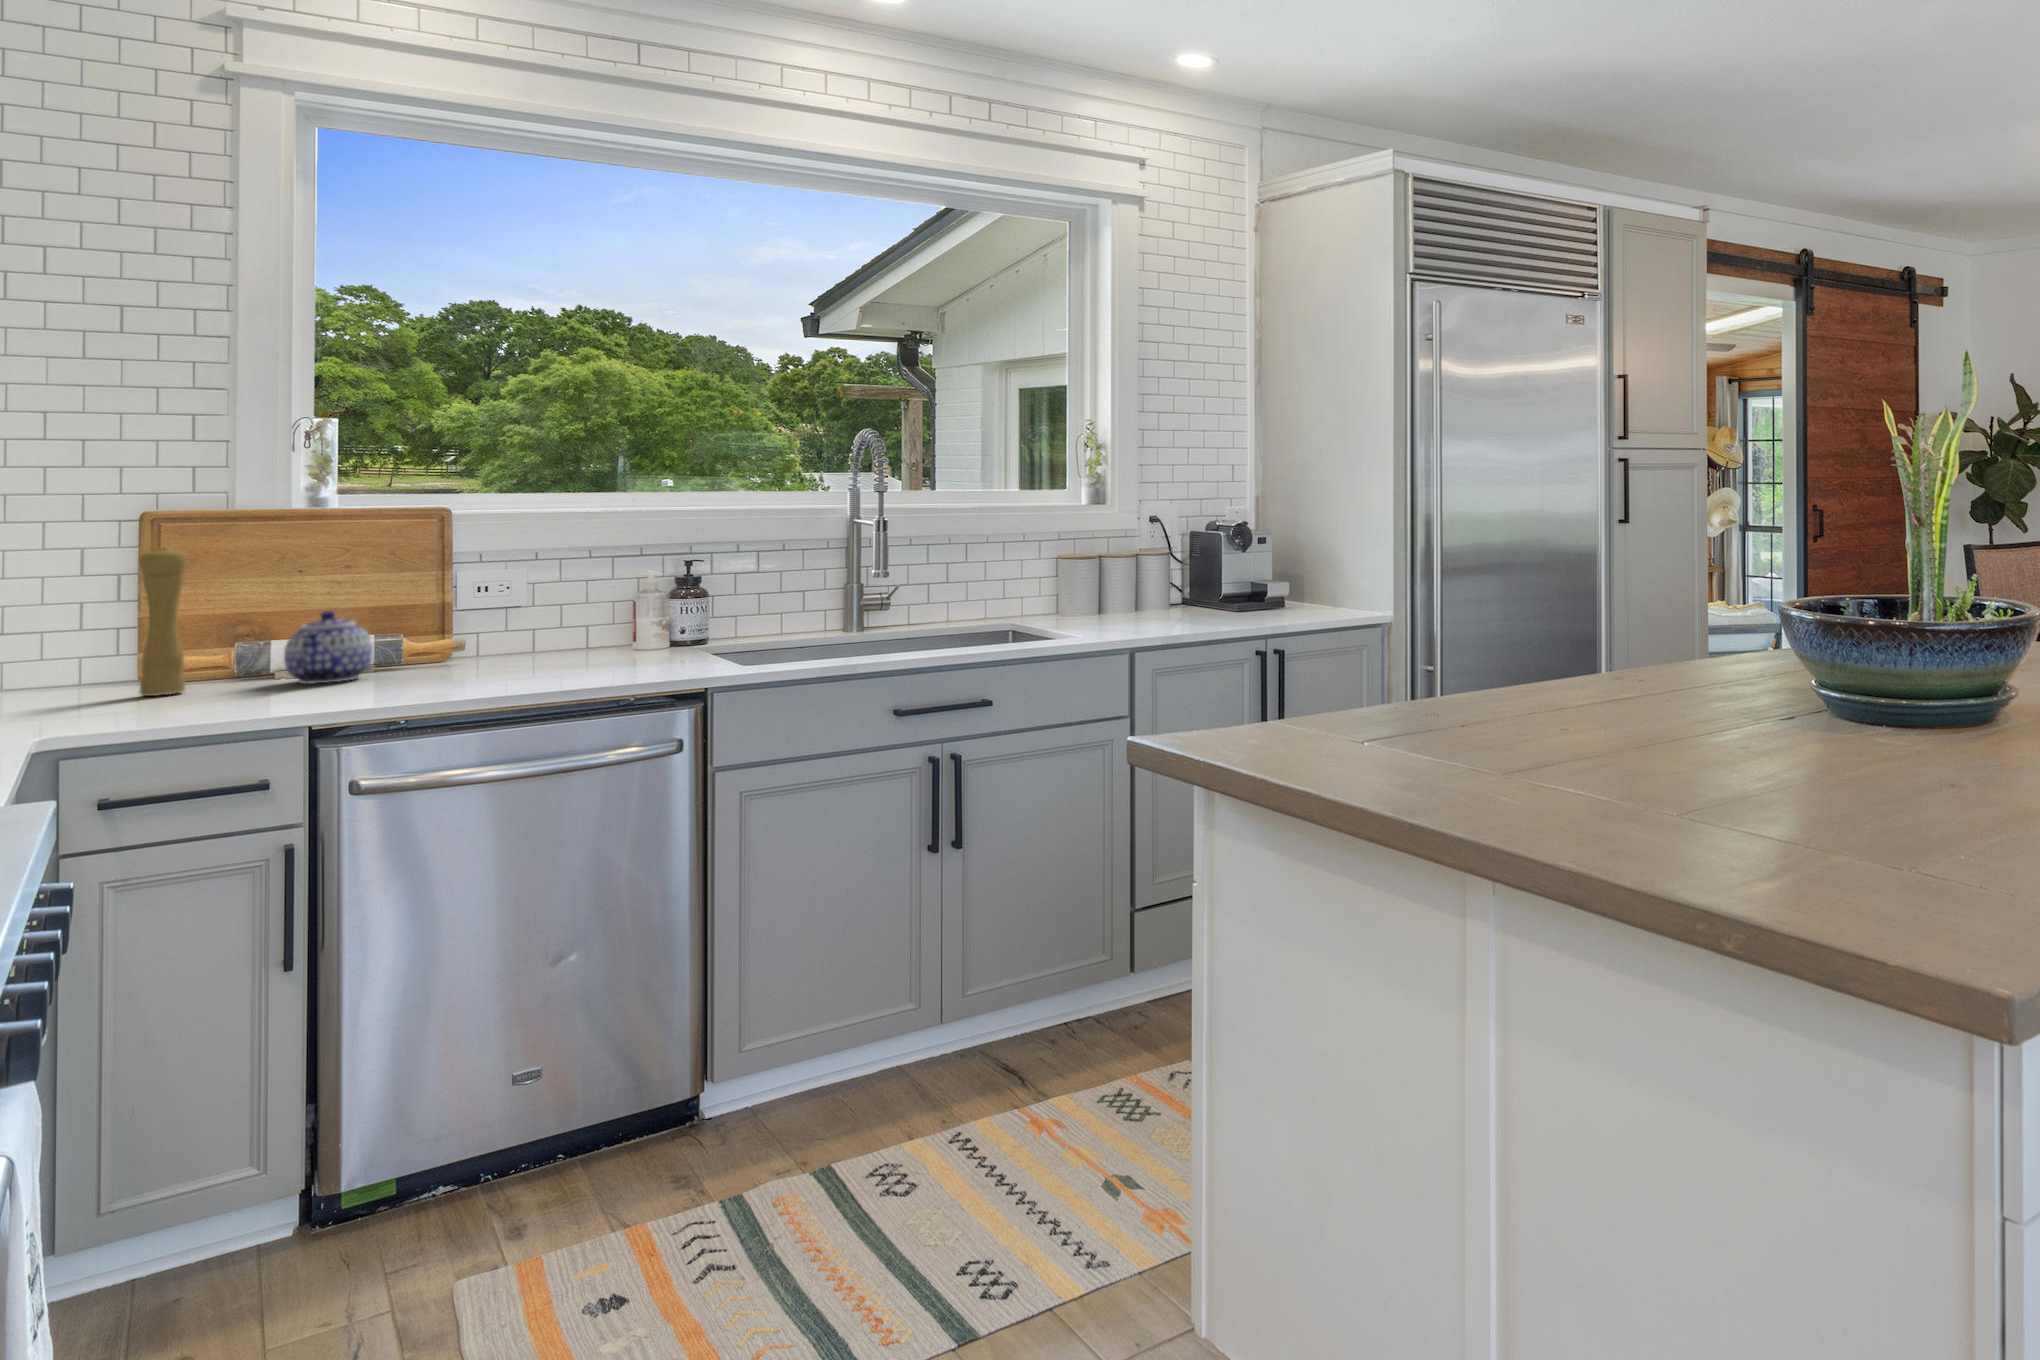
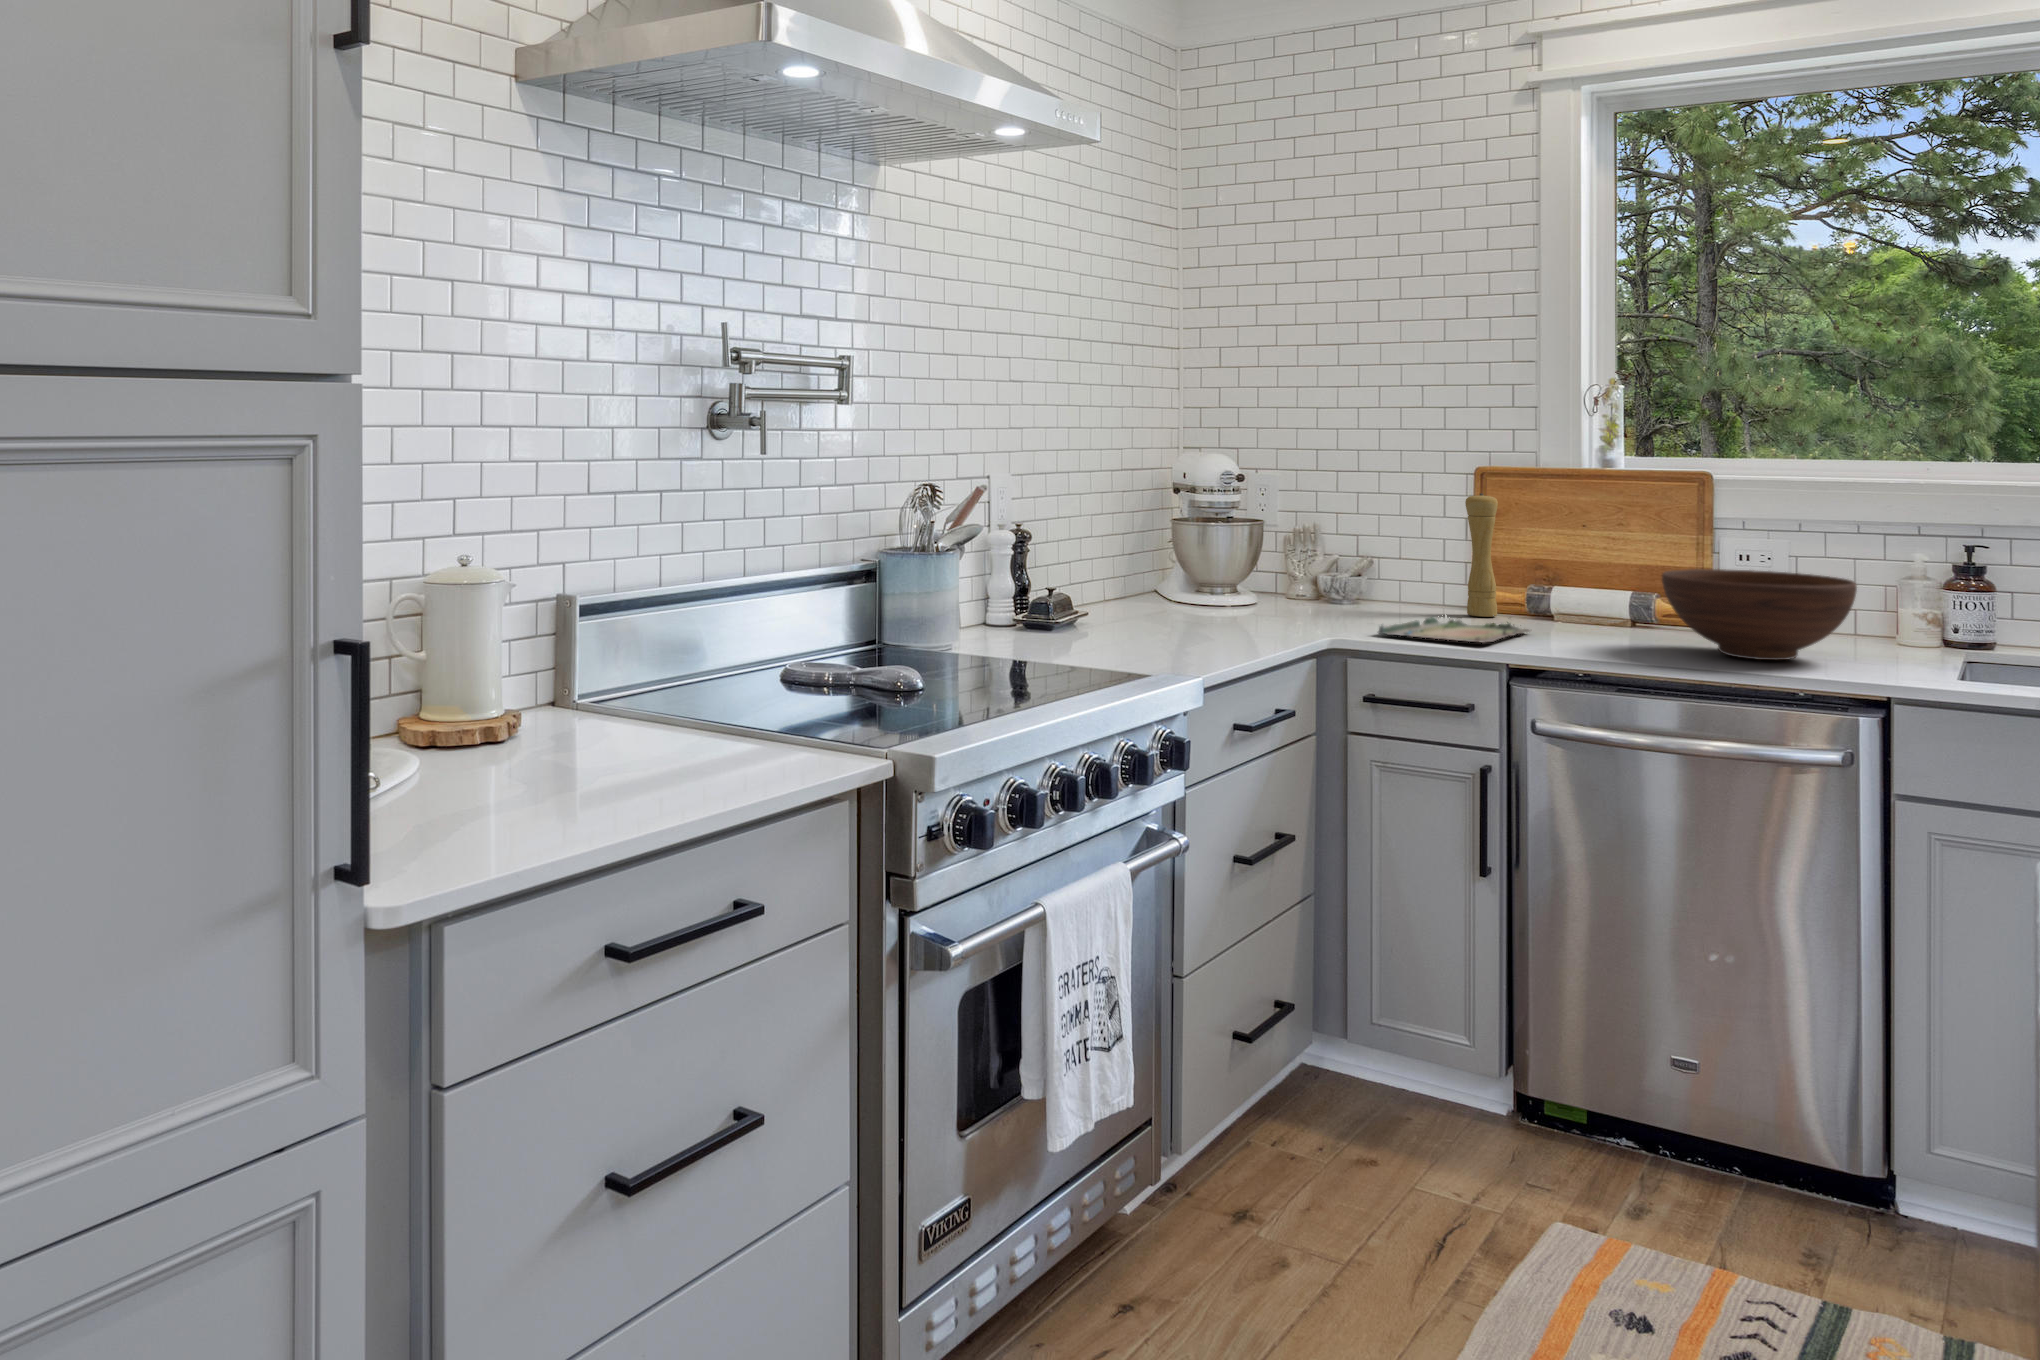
fruit bowl: none [461,592,651,677] -> present [1662,569,1857,660]
teapot: present [284,611,373,684] -> none [1561,562,1632,629]
tray: none [99,680,286,729] -> present [1377,617,1529,643]

